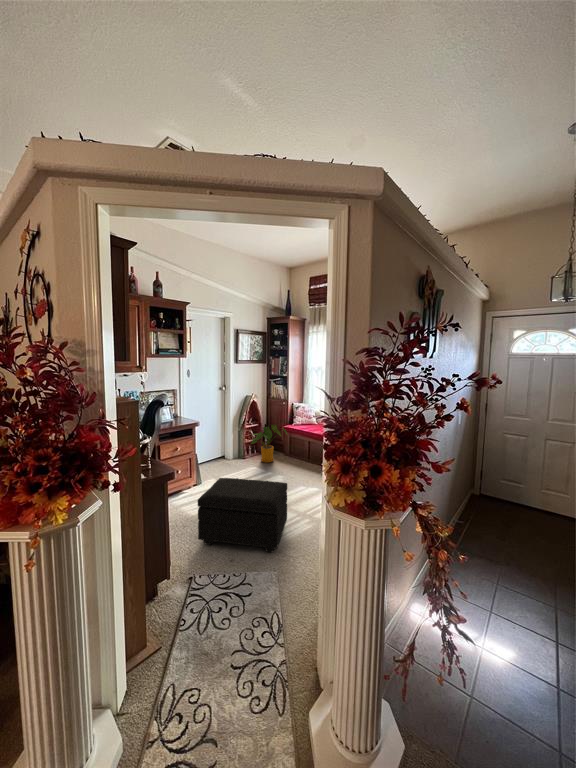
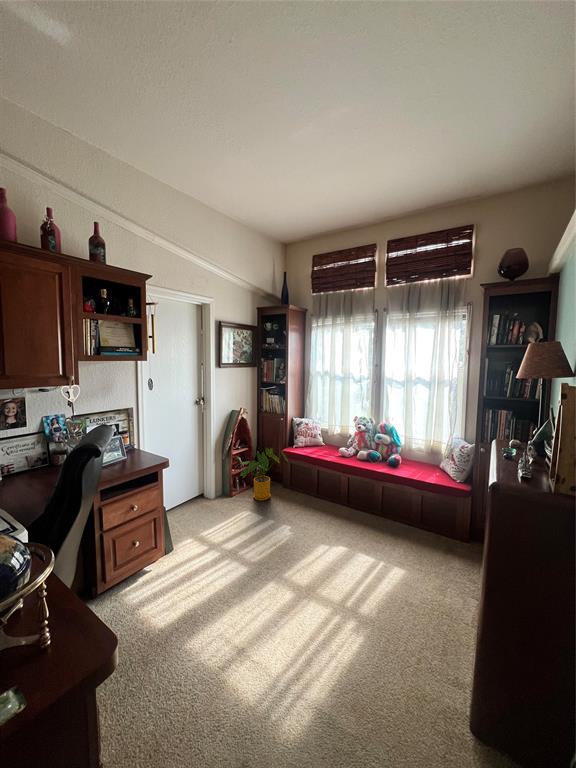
footstool: present [198,478,287,552] -> none [170,565,331,731]

